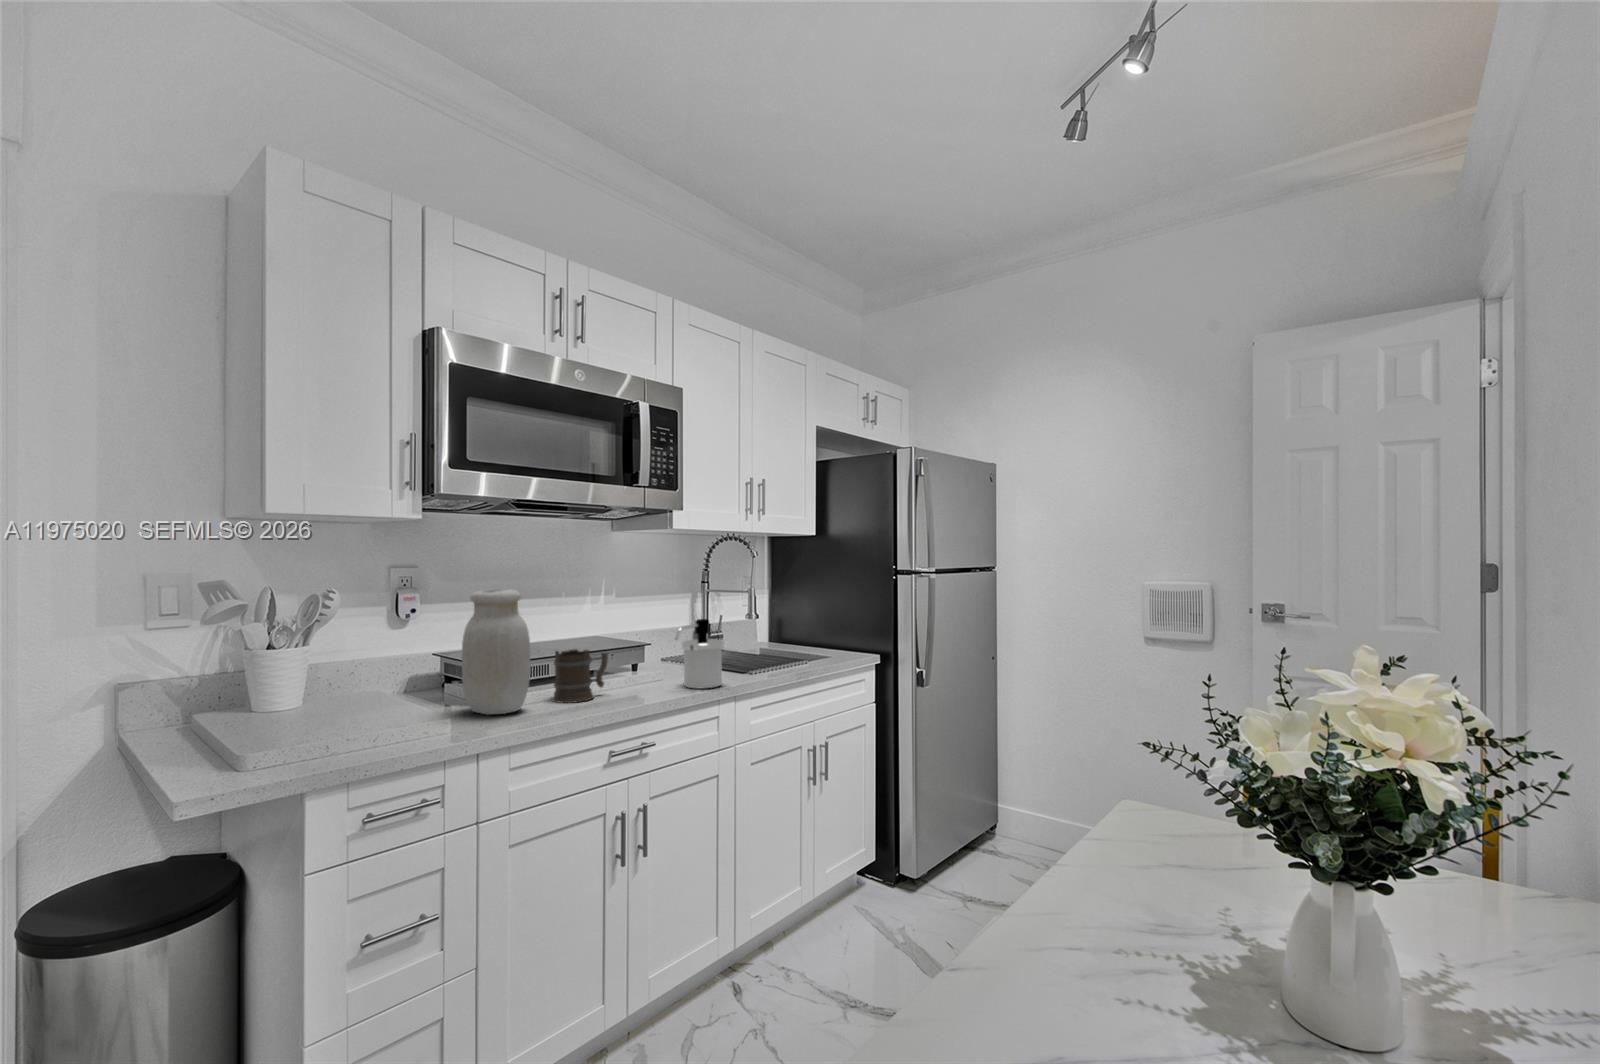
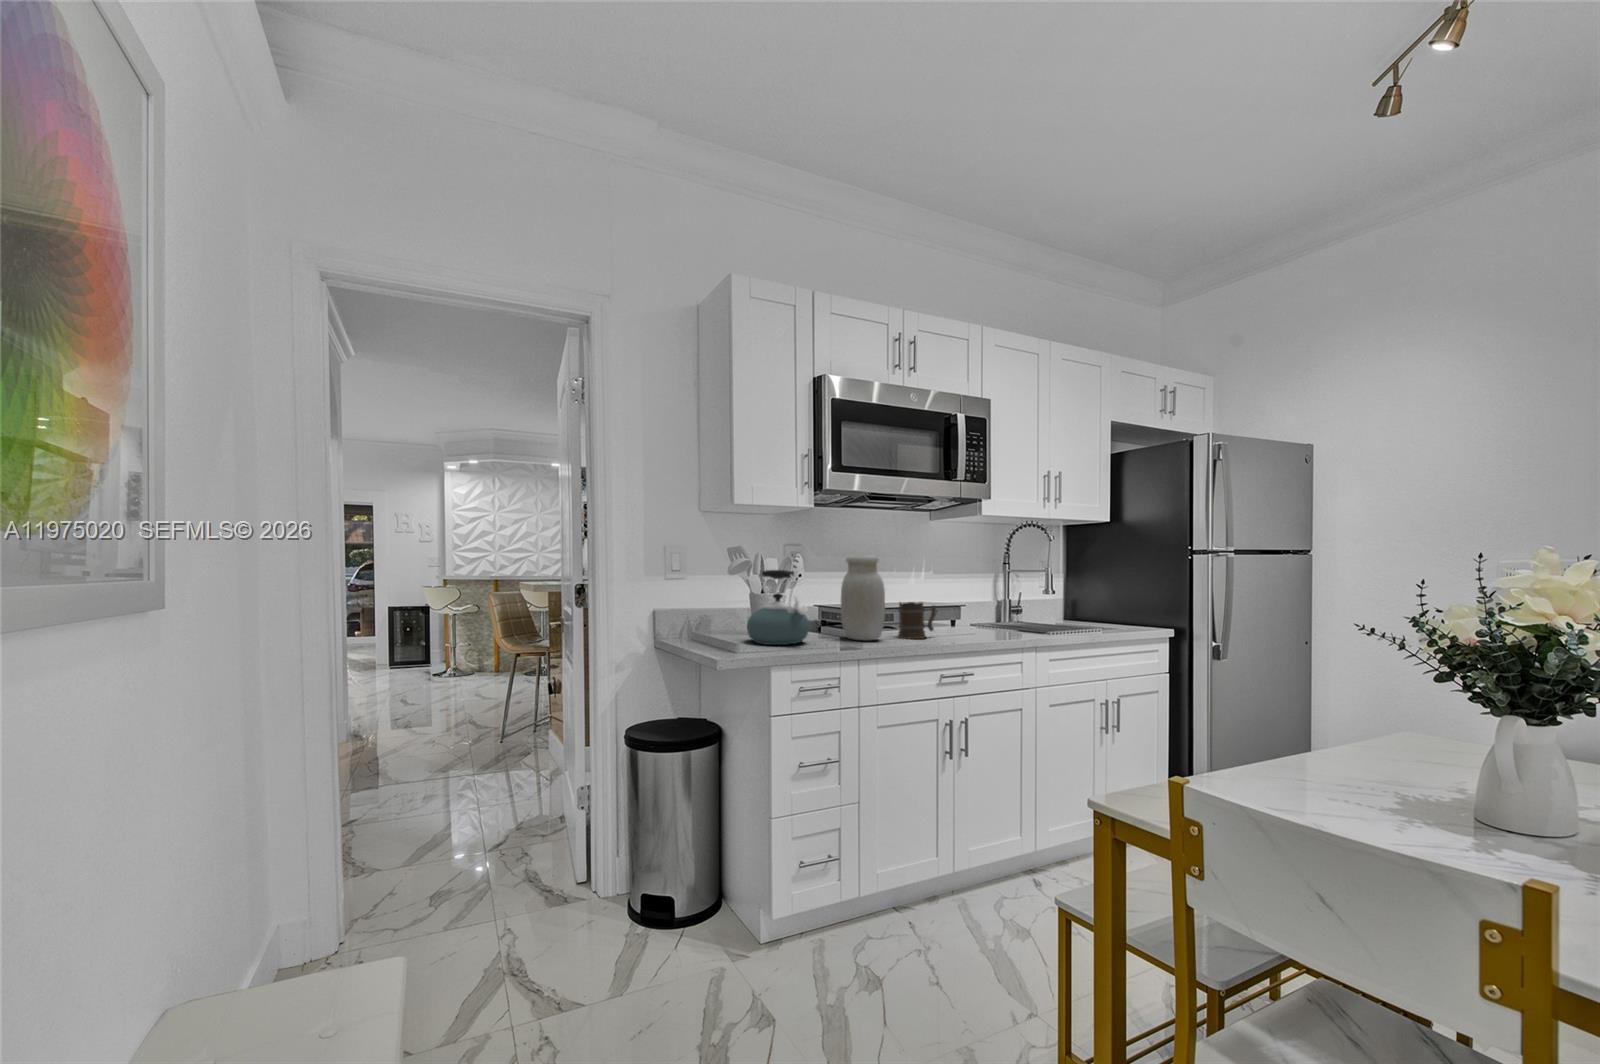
soap dispenser: present [675,619,723,689] -> none [987,584,1026,639]
kettle: none [283,620,400,744] -> present [747,570,809,645]

